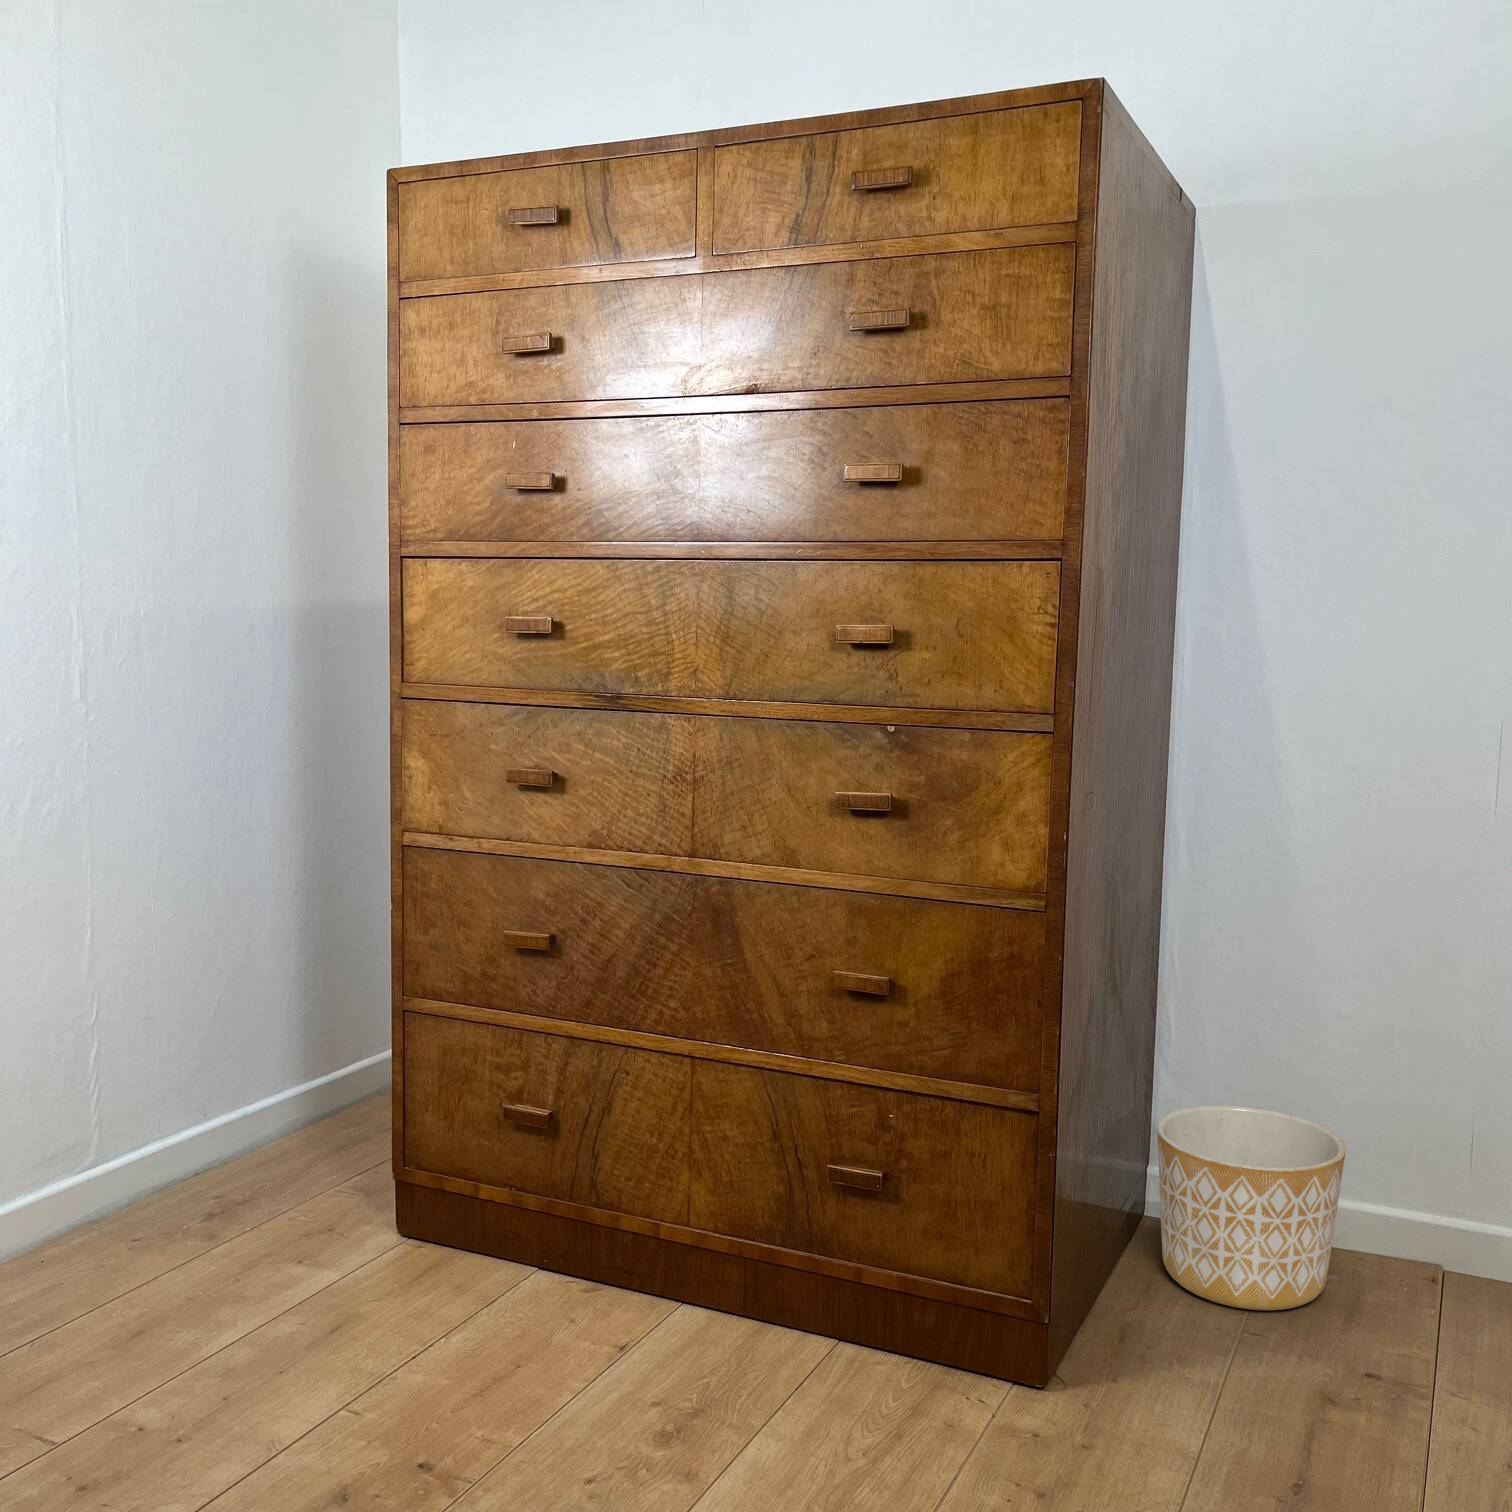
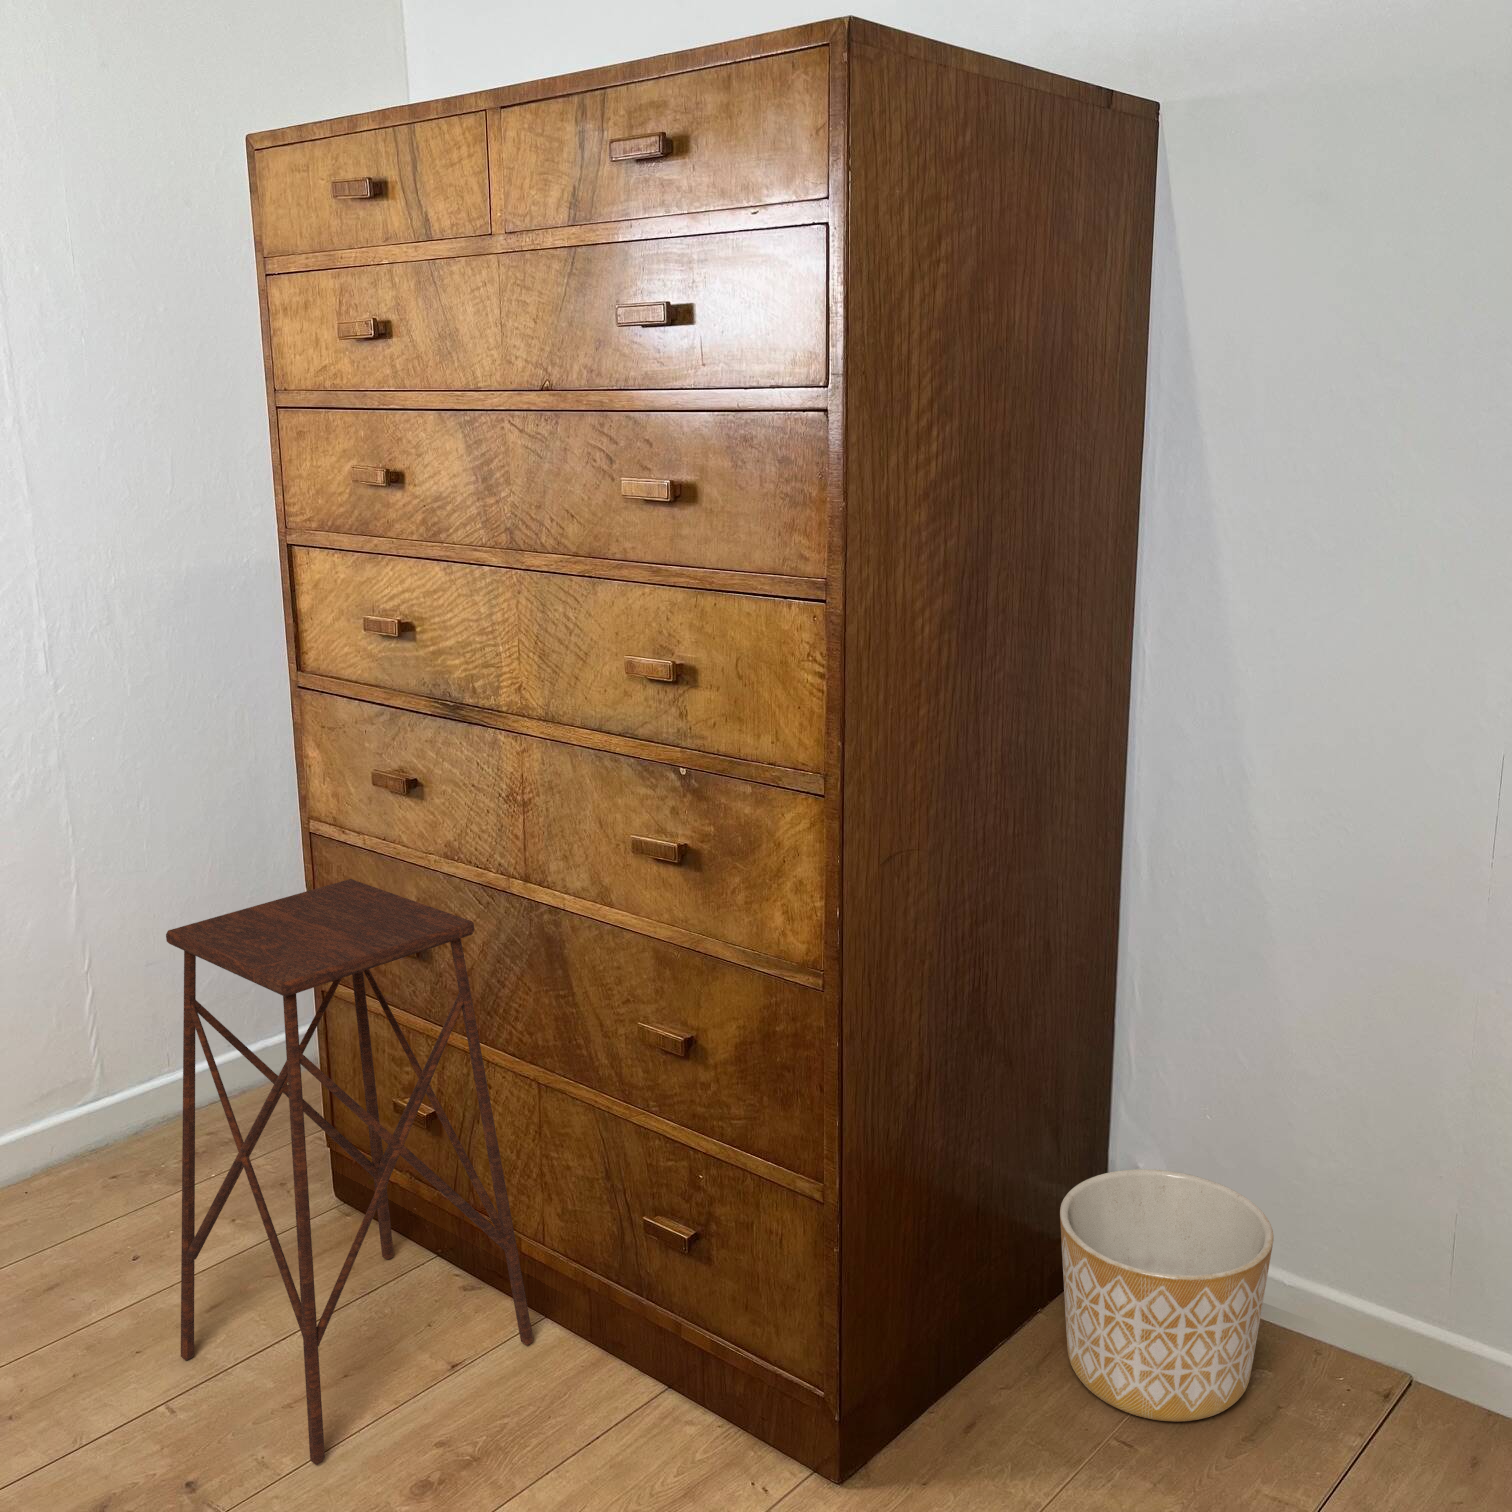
side table: none [336,872,690,1440] -> present [166,879,533,1465]

